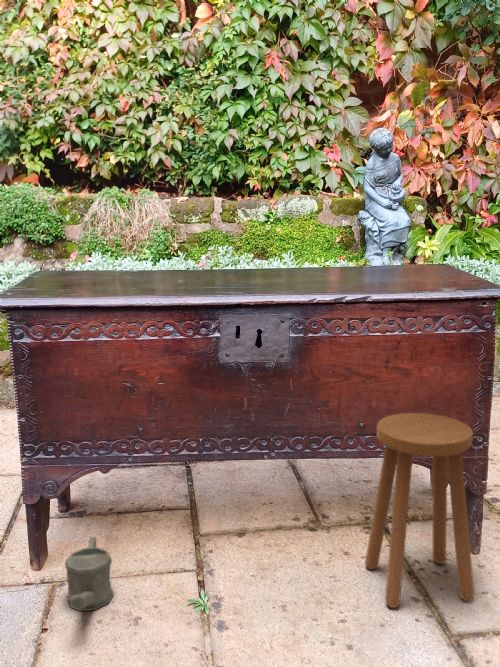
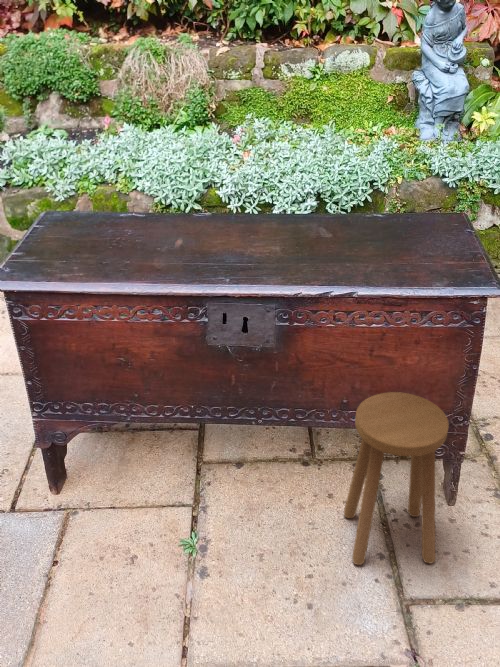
watering can: present [65,537,114,611] -> none [71,477,118,558]

